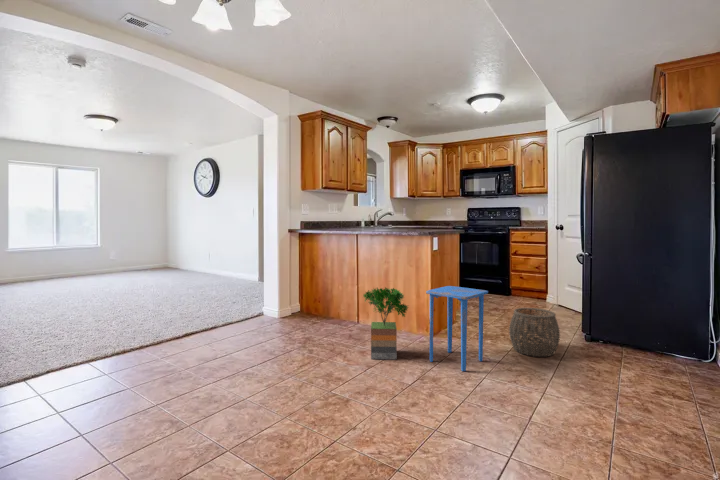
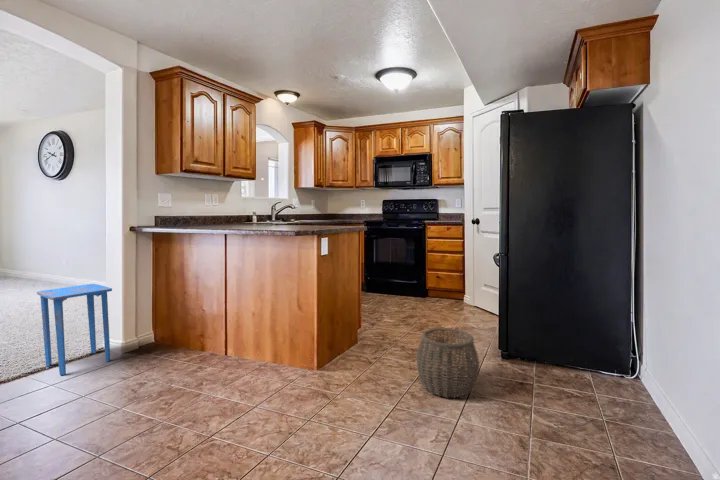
side table: present [426,286,488,371] -> present [37,284,112,375]
potted tree: present [363,288,408,359] -> none [204,313,275,425]

